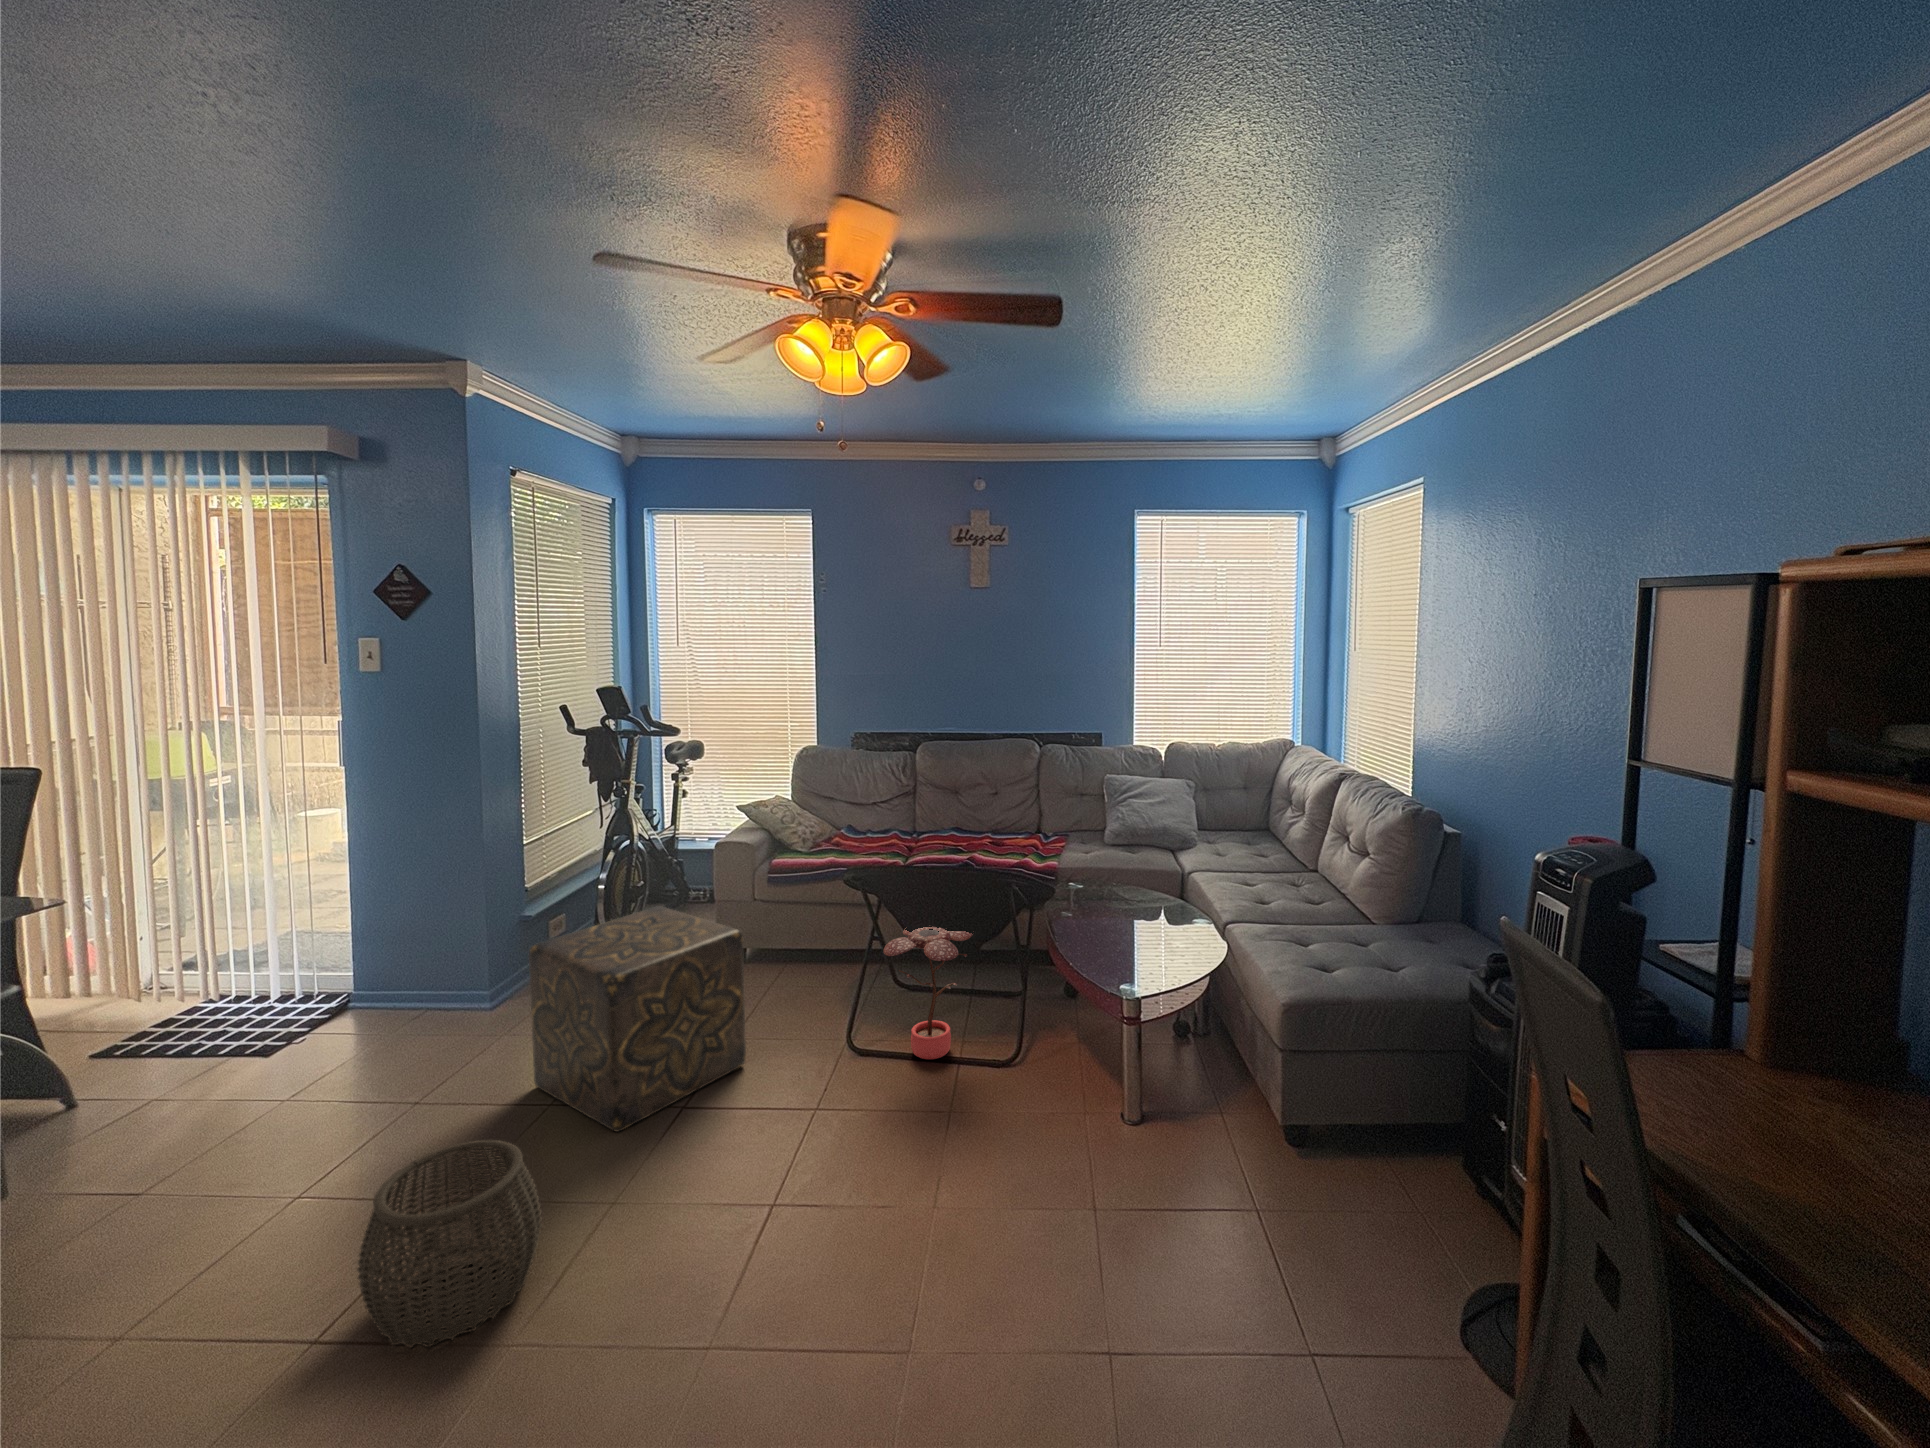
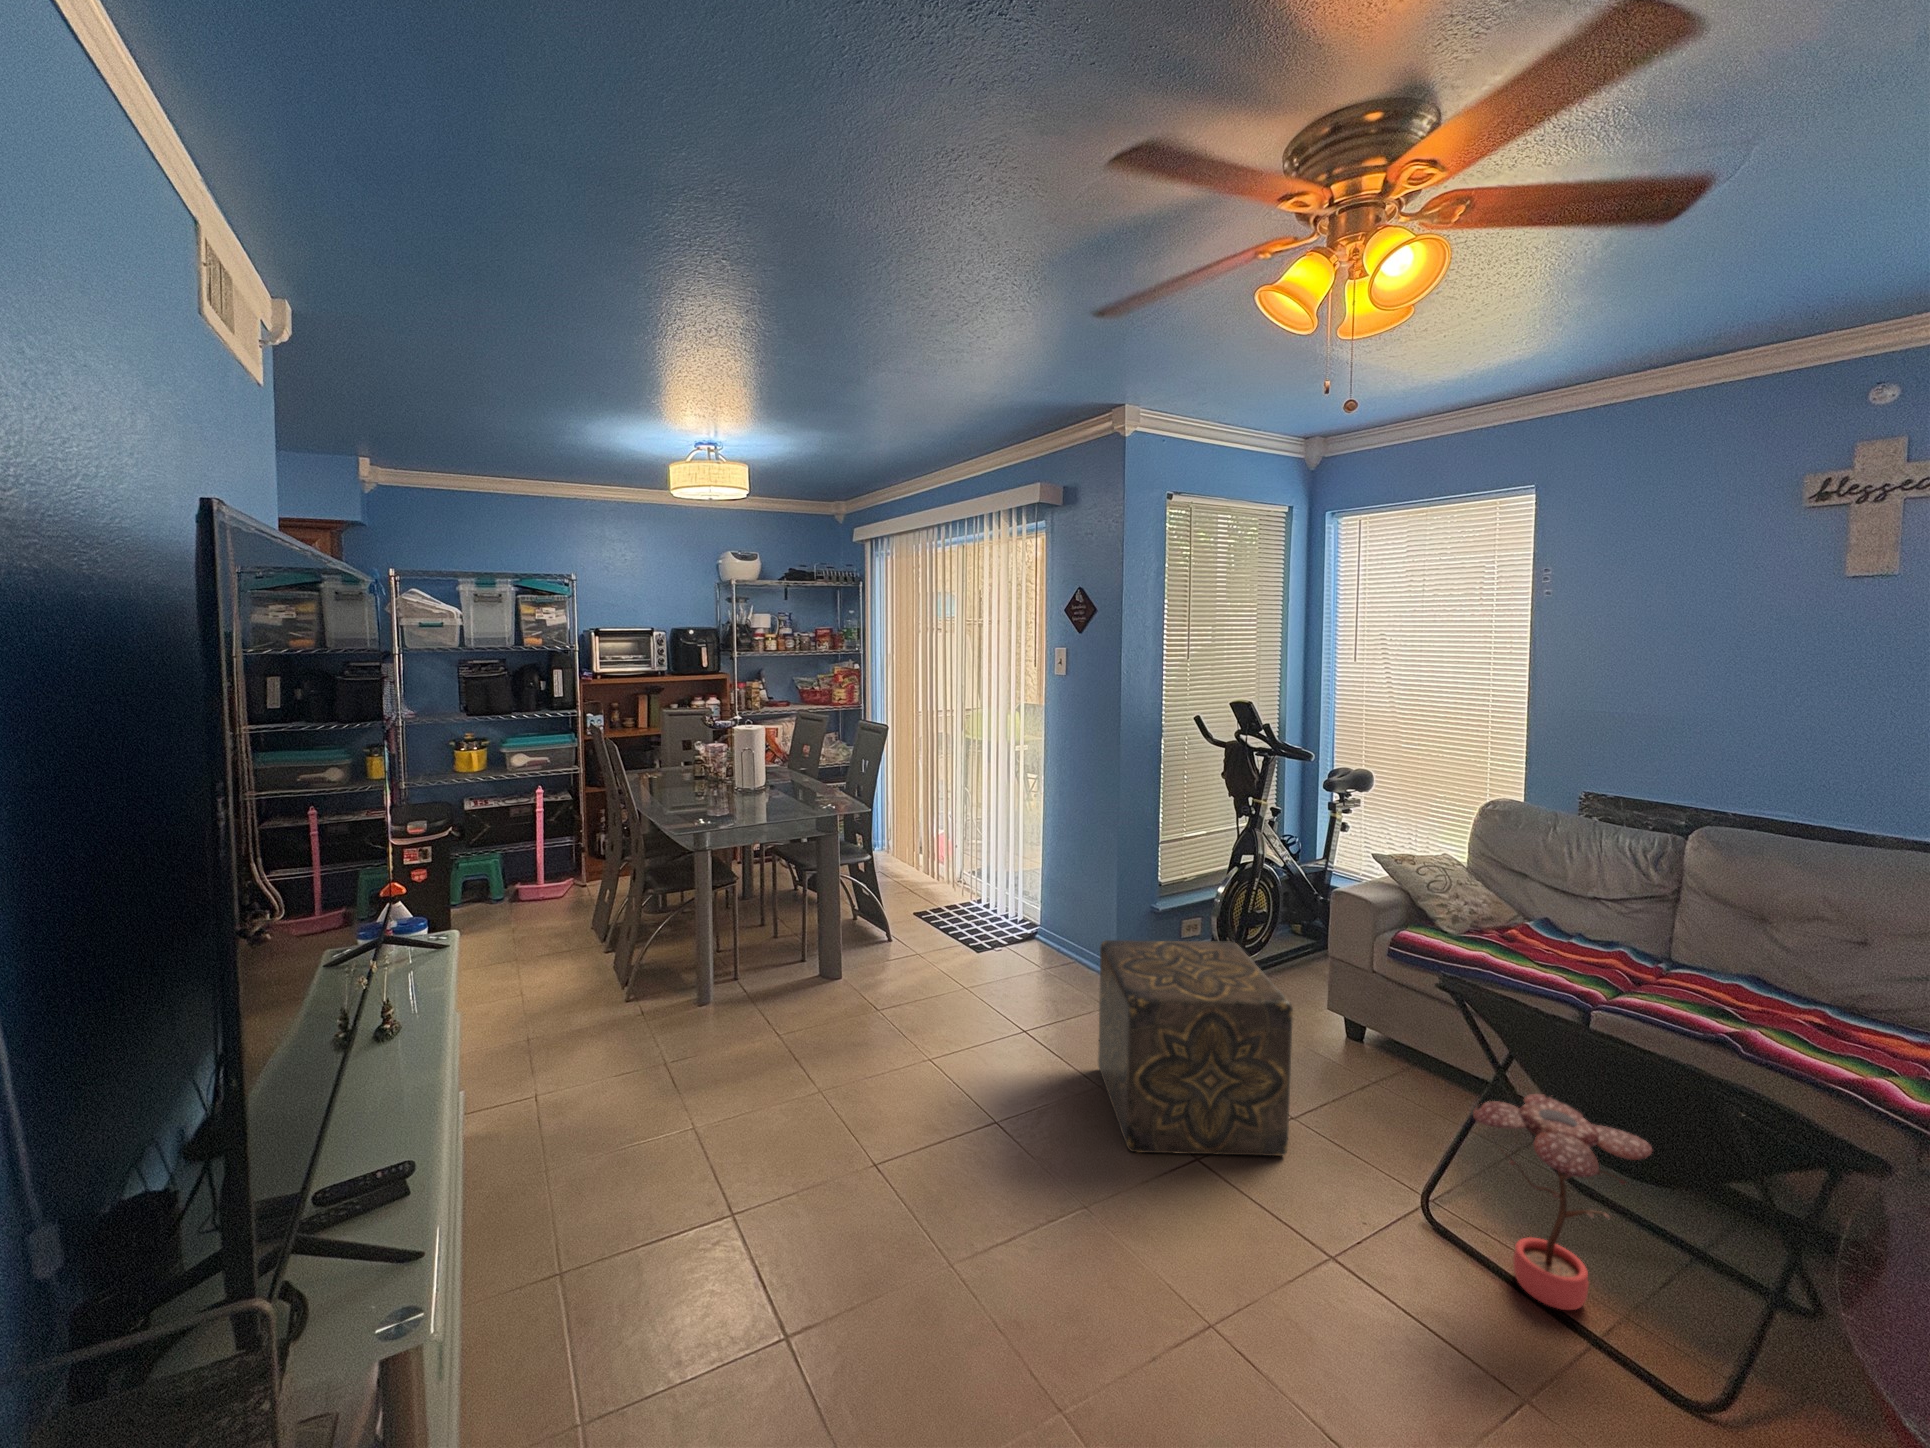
woven basket: present [357,1140,542,1347] -> none [883,1085,1009,1251]

